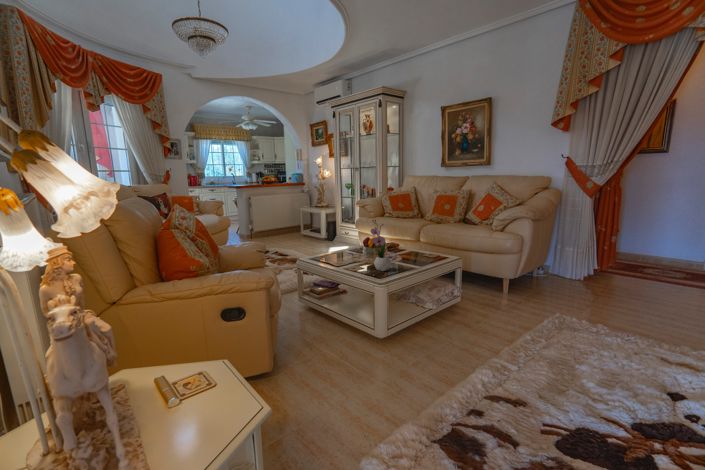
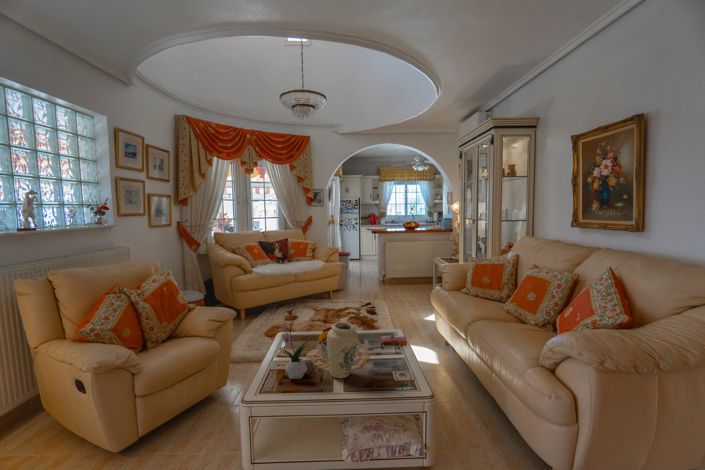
vase: none [395,225,418,264] -> present [327,322,358,378]

